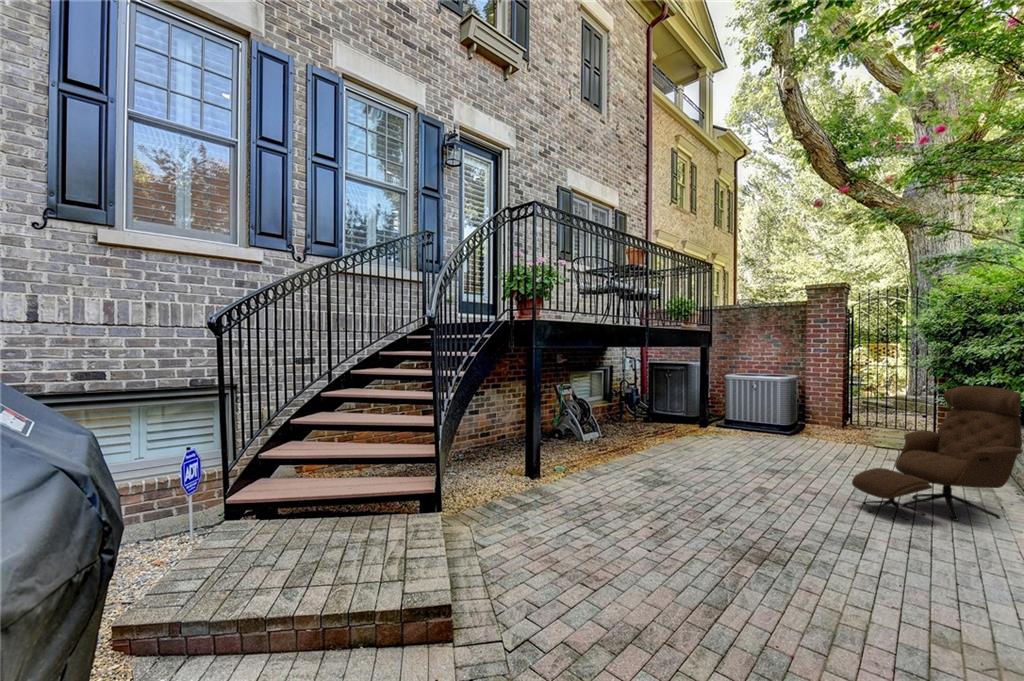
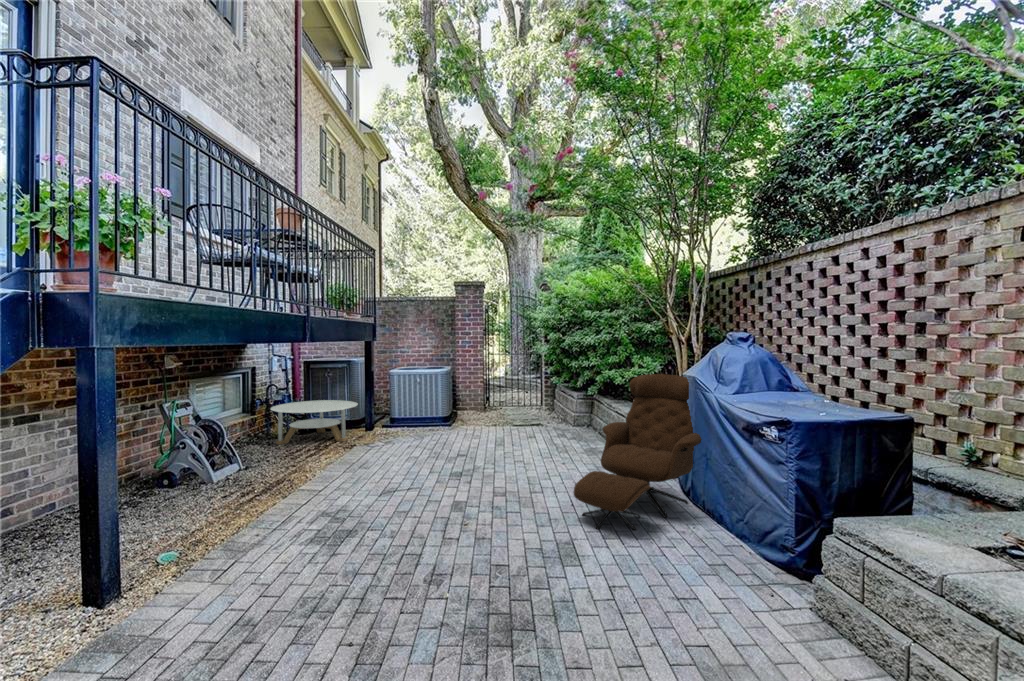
round table: none [622,396,691,431] -> present [271,400,358,444]

